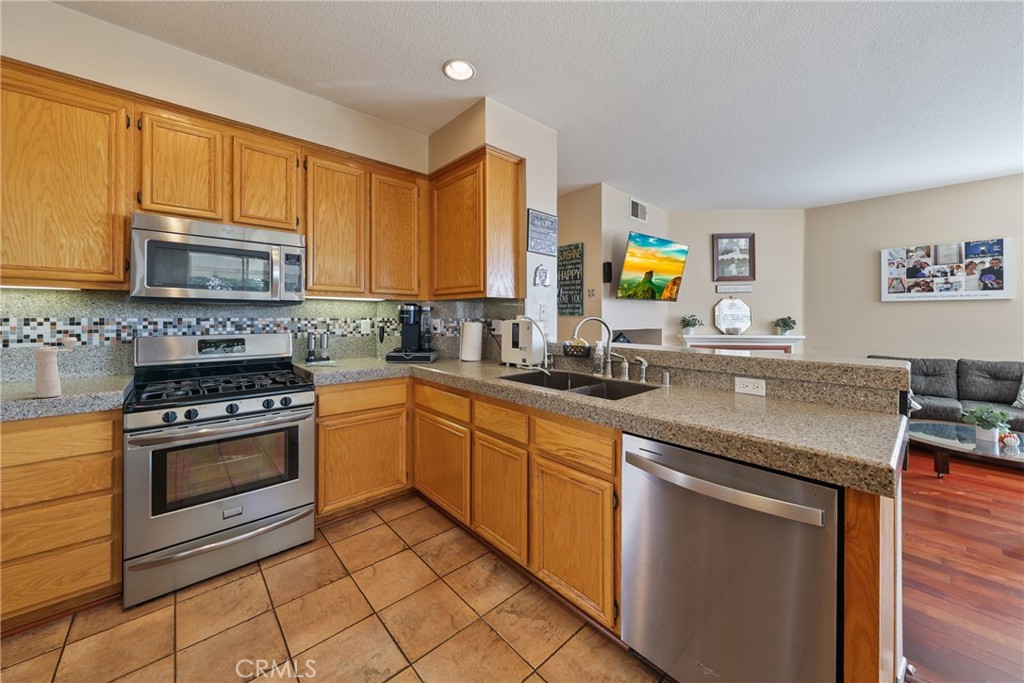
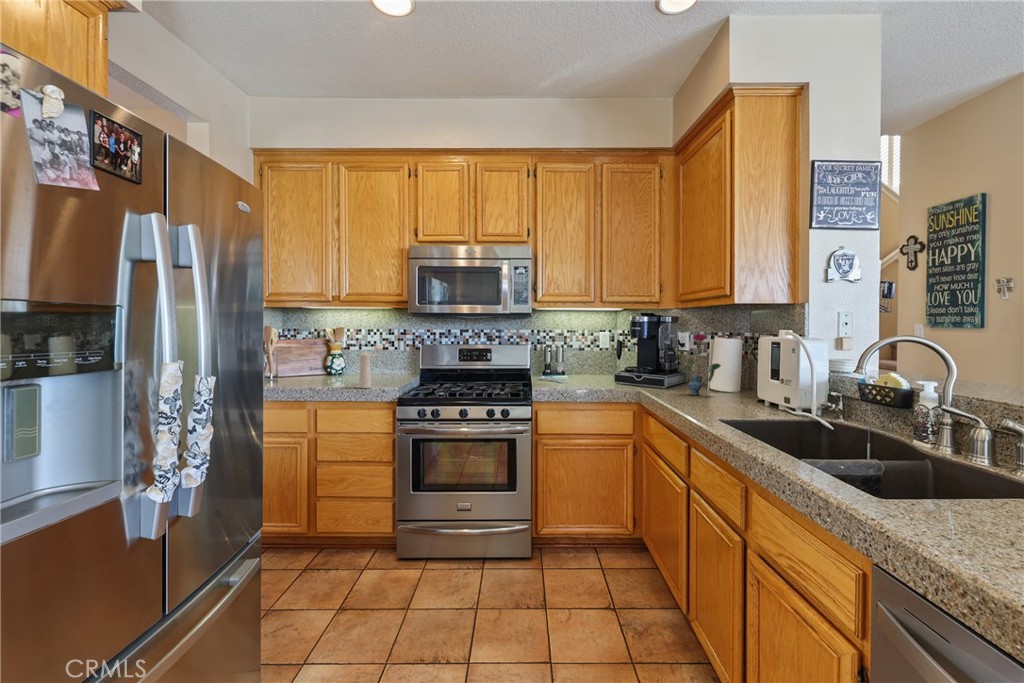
vase: none [449,318,476,366] -> present [683,333,721,395]

